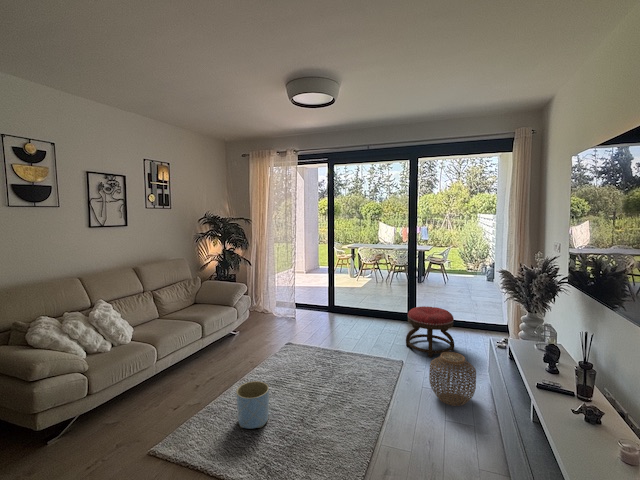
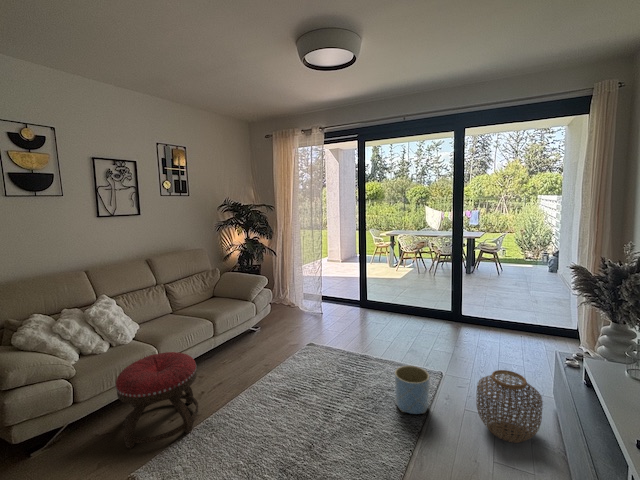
ottoman: present [406,306,454,357] -> present [115,352,198,449]
planter: present [236,381,269,429] -> present [395,366,429,414]

